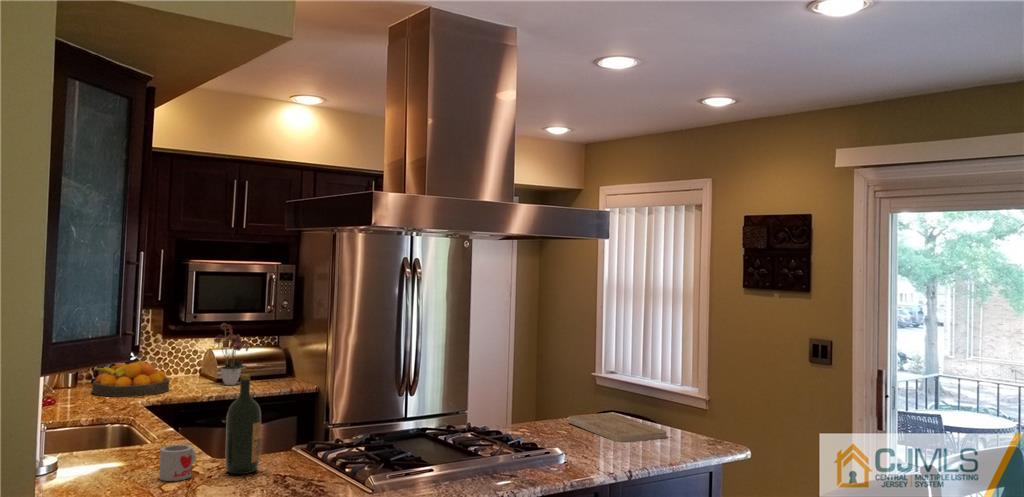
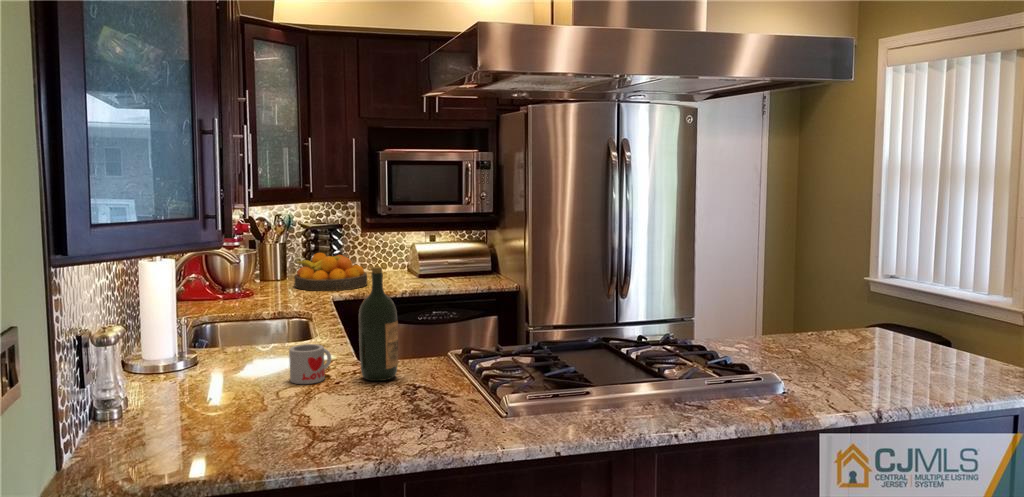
flower arrangement: present [214,324,252,385] -> none [409,212,453,282]
cutting board: present [568,413,667,442] -> none [806,329,947,369]

